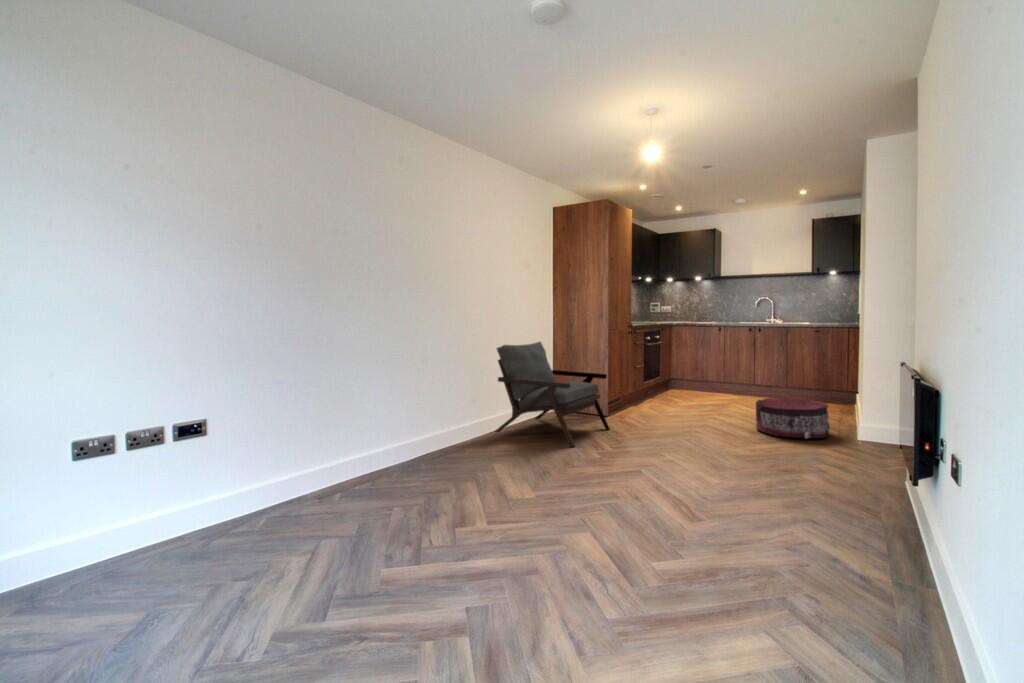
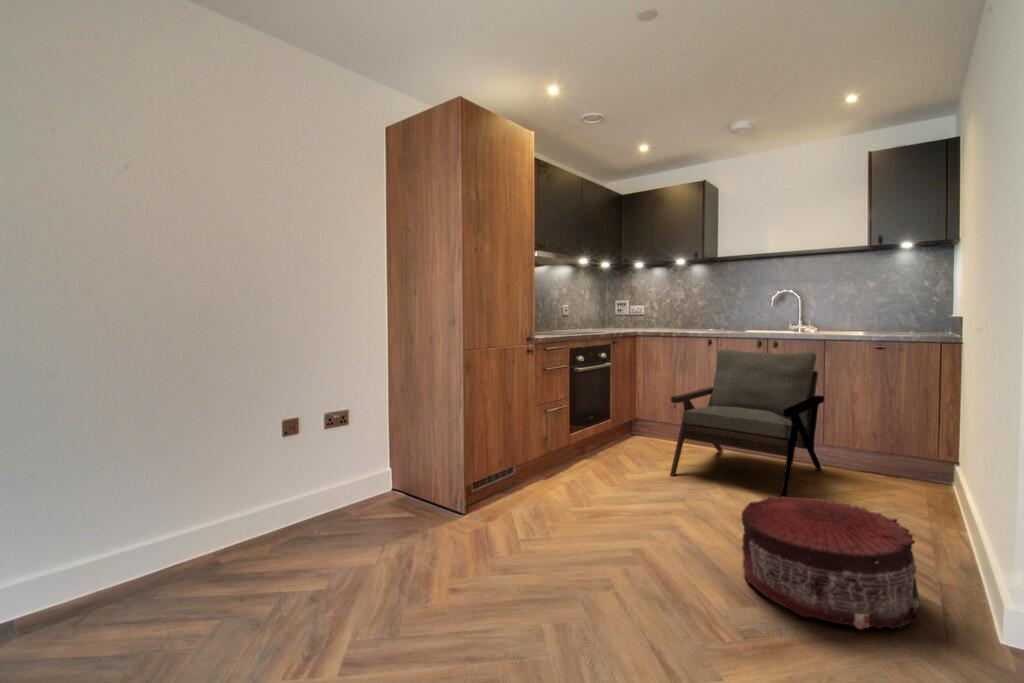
armchair: present [495,342,610,447] -> present [670,349,824,497]

